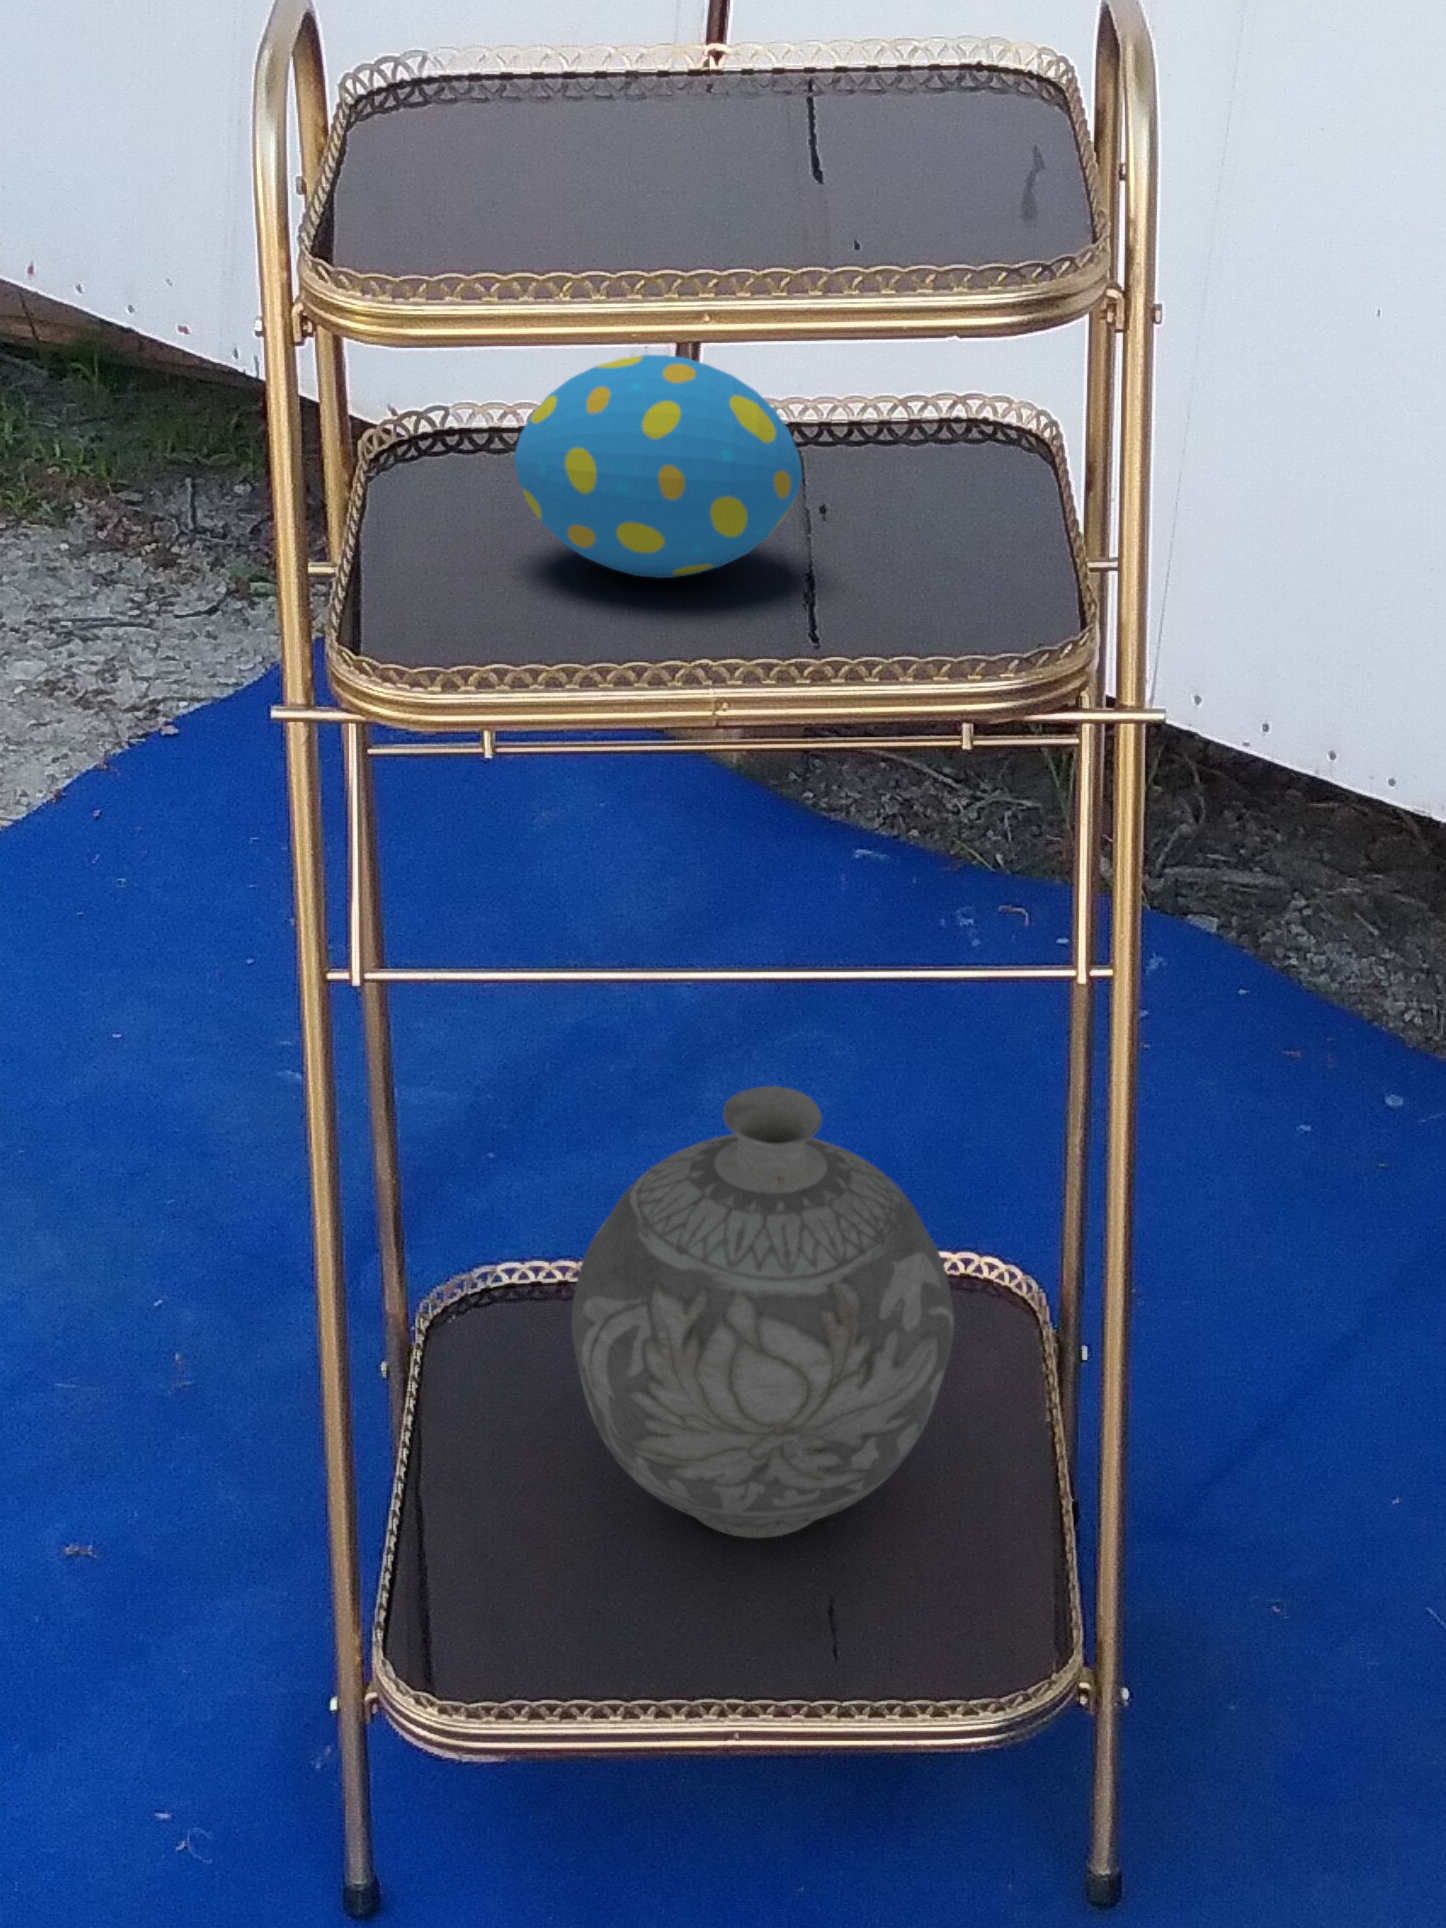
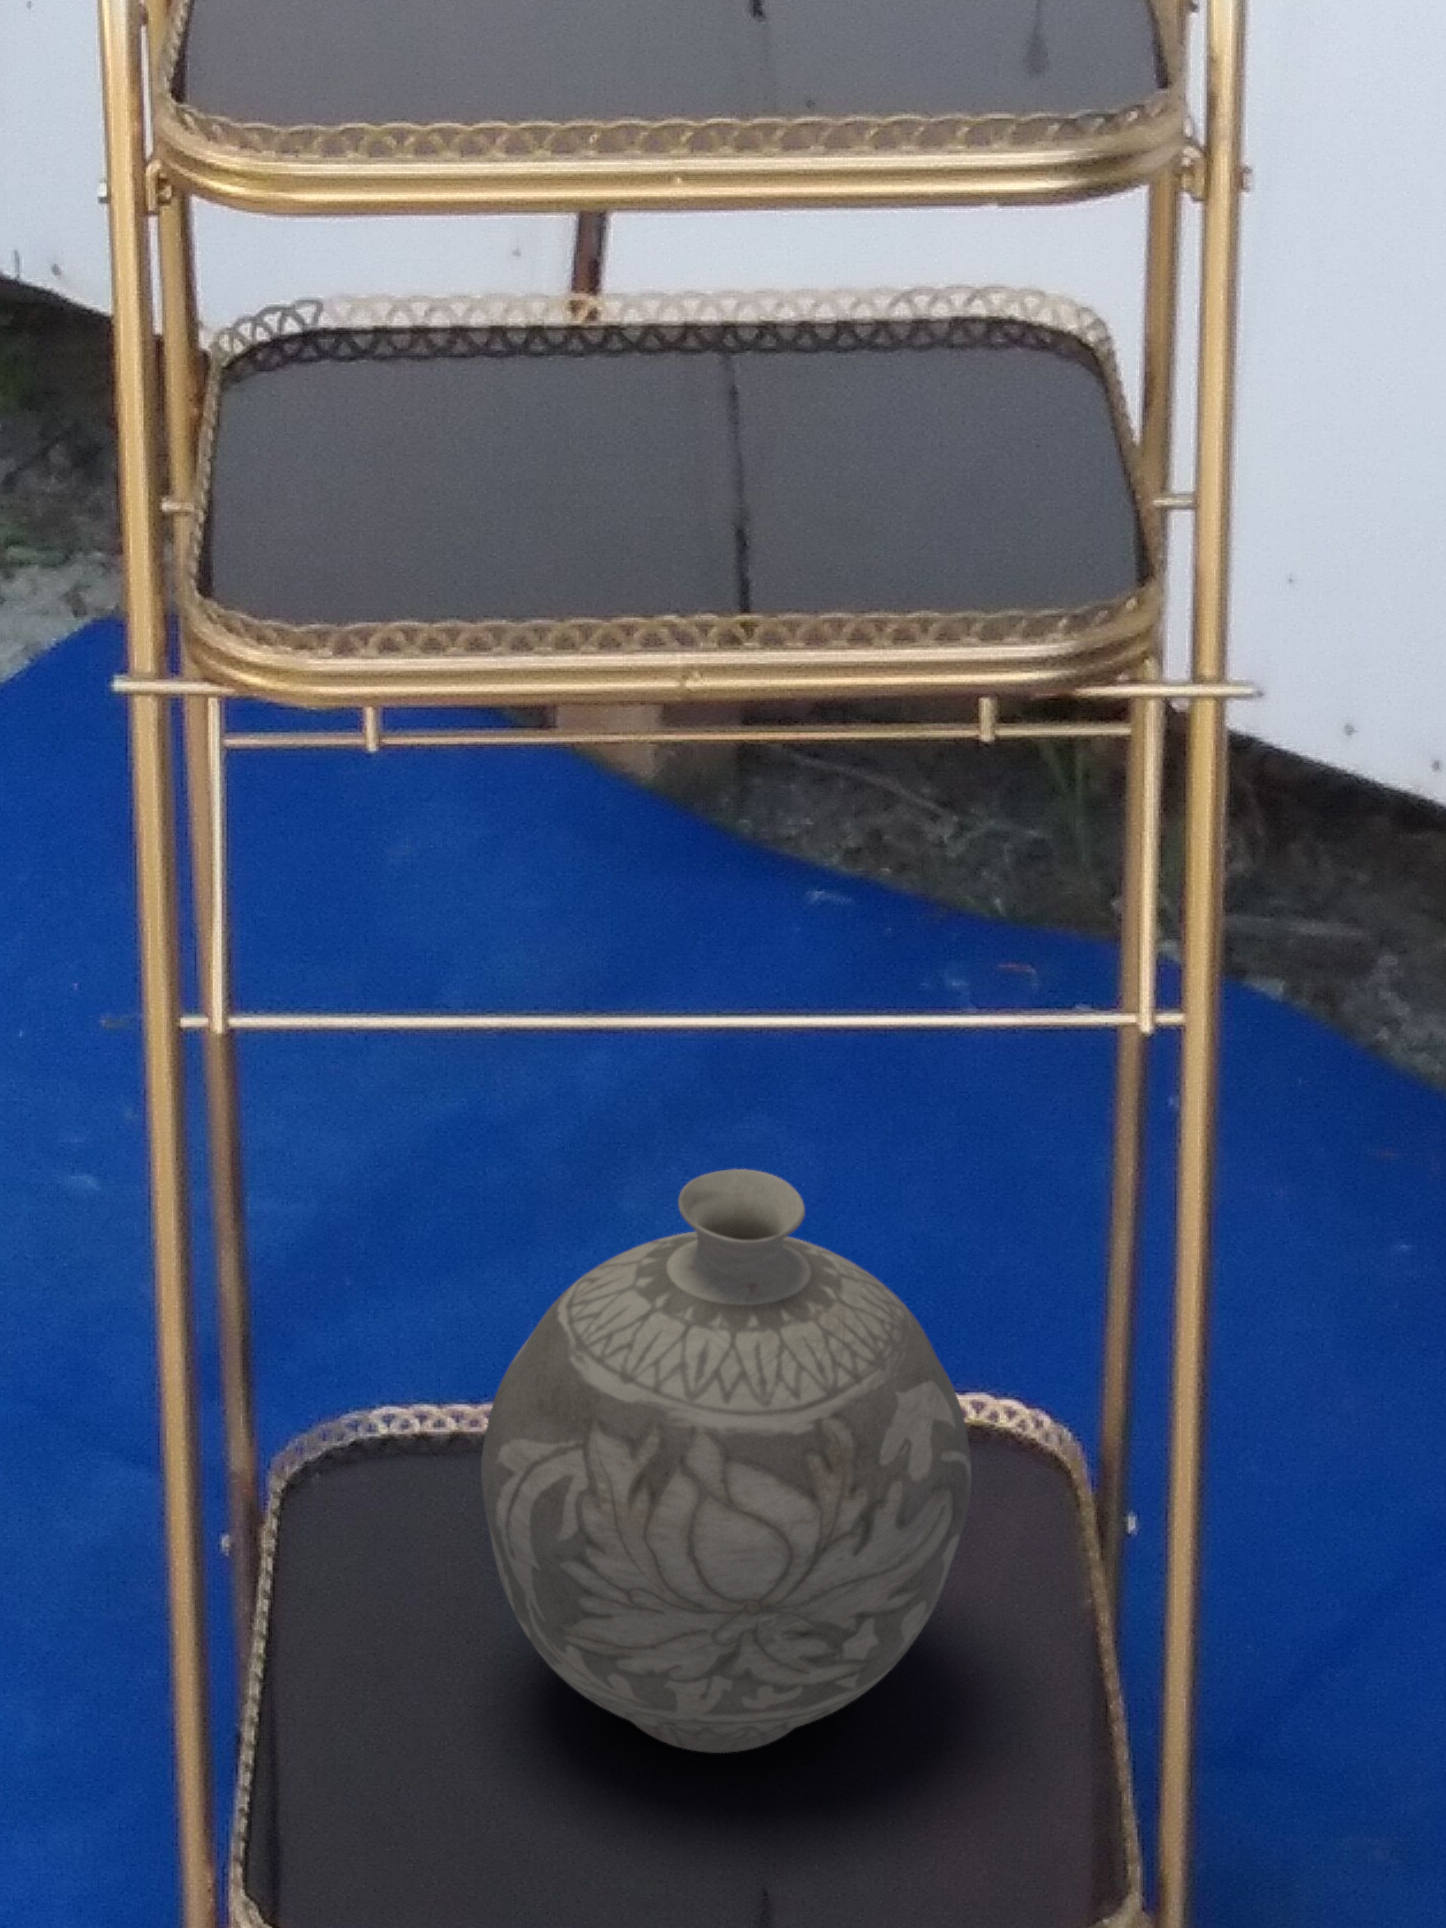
decorative egg: present [514,355,802,578] -> none [420,230,787,514]

